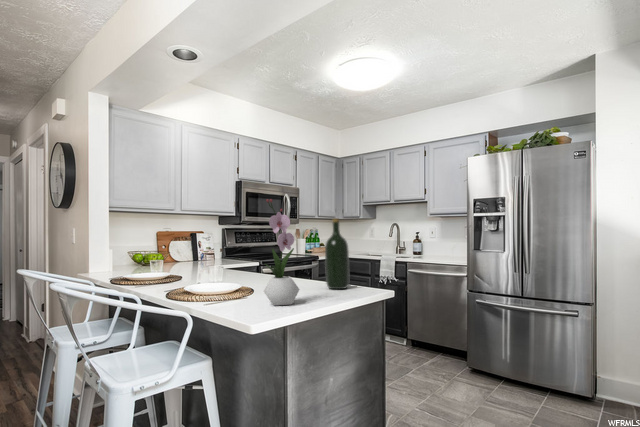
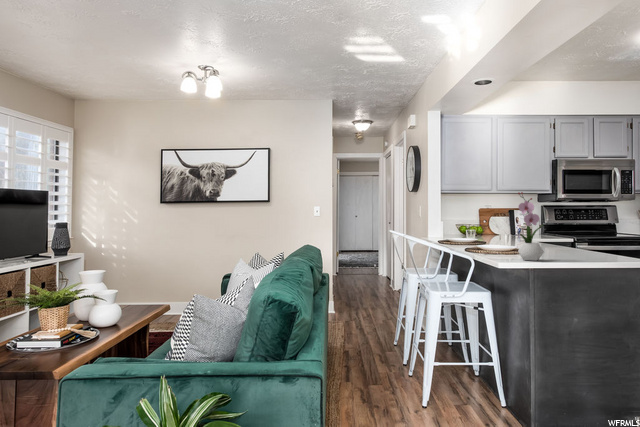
wine bottle: present [325,219,349,289] -> none [587,202,610,259]

